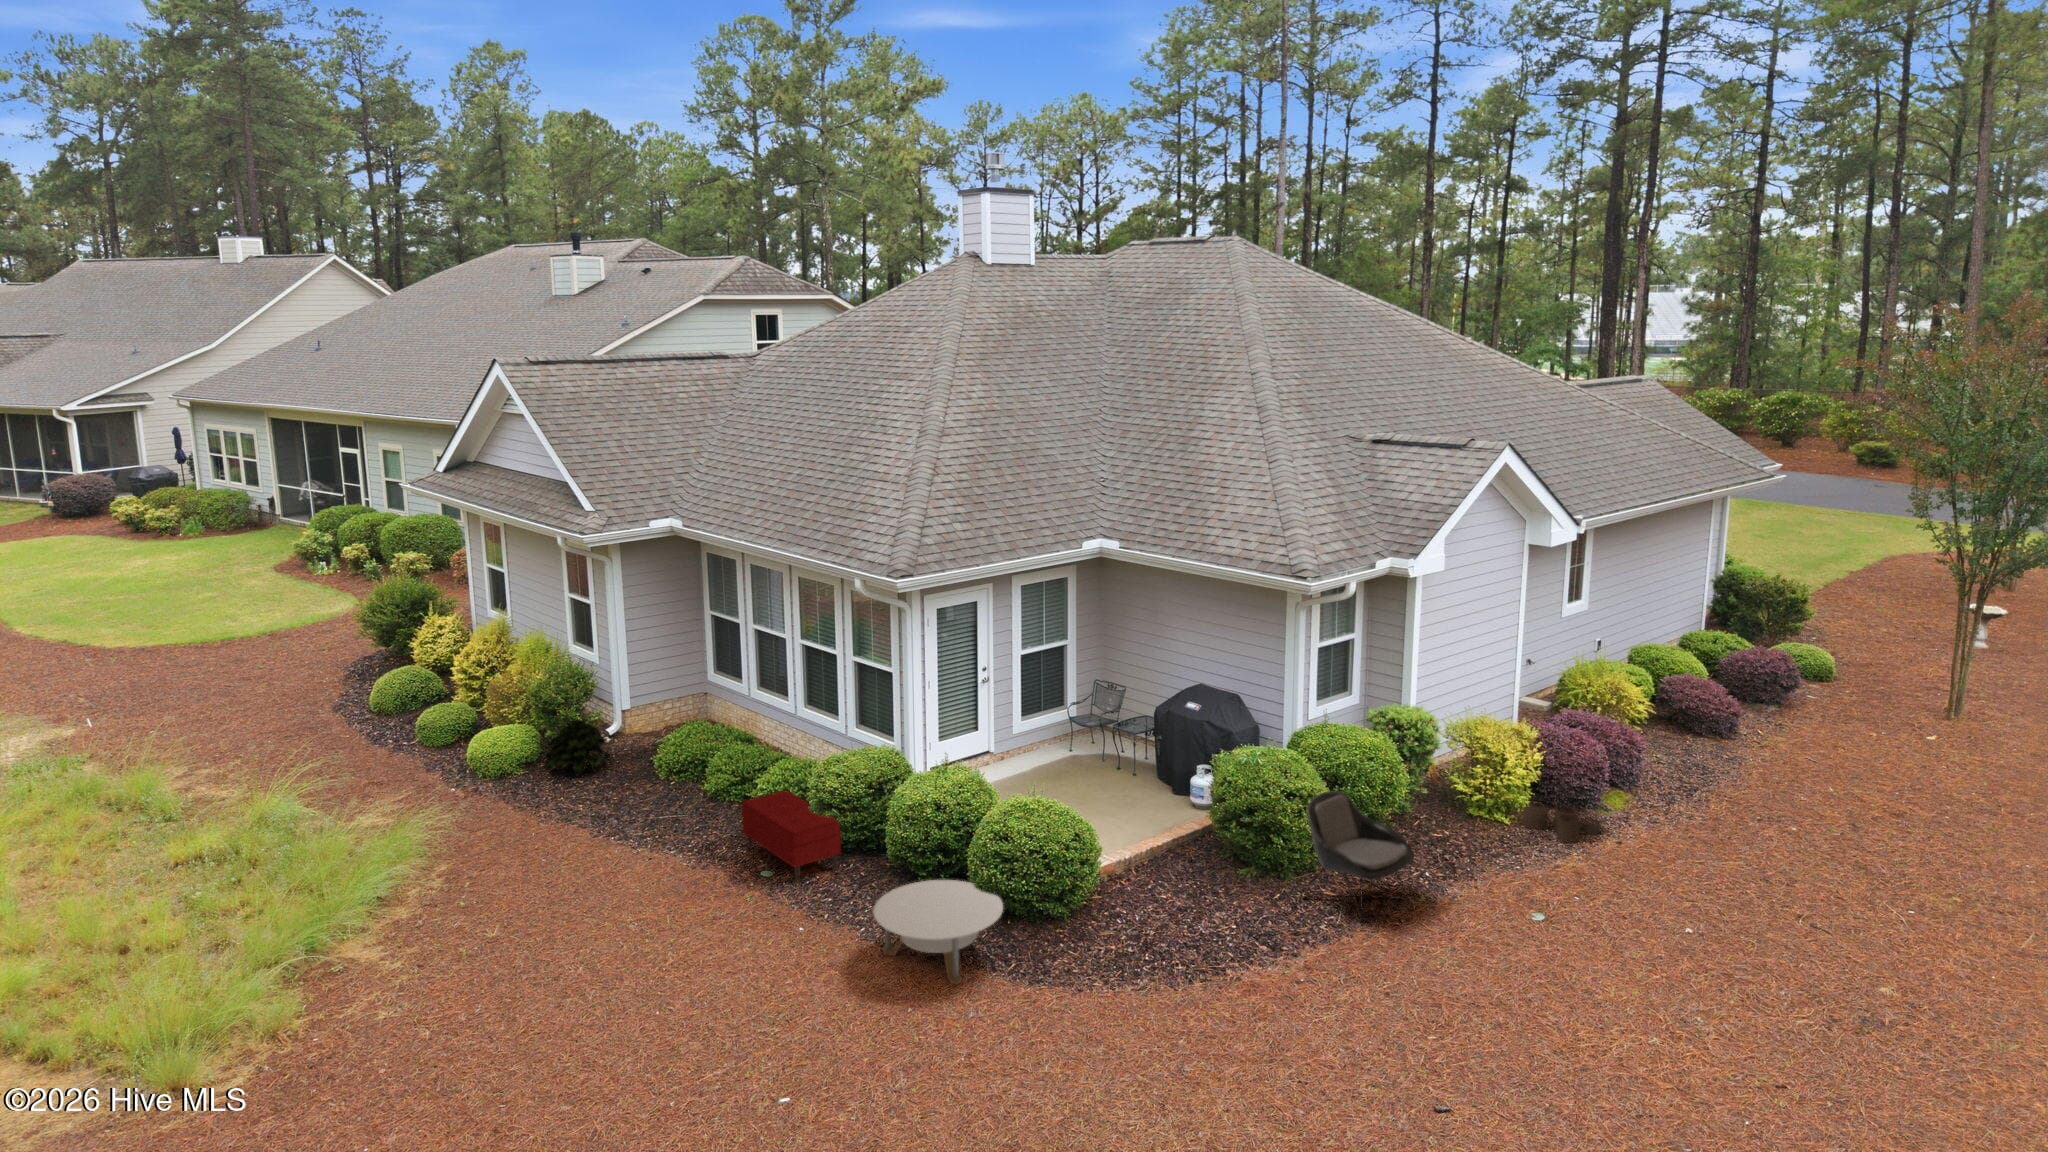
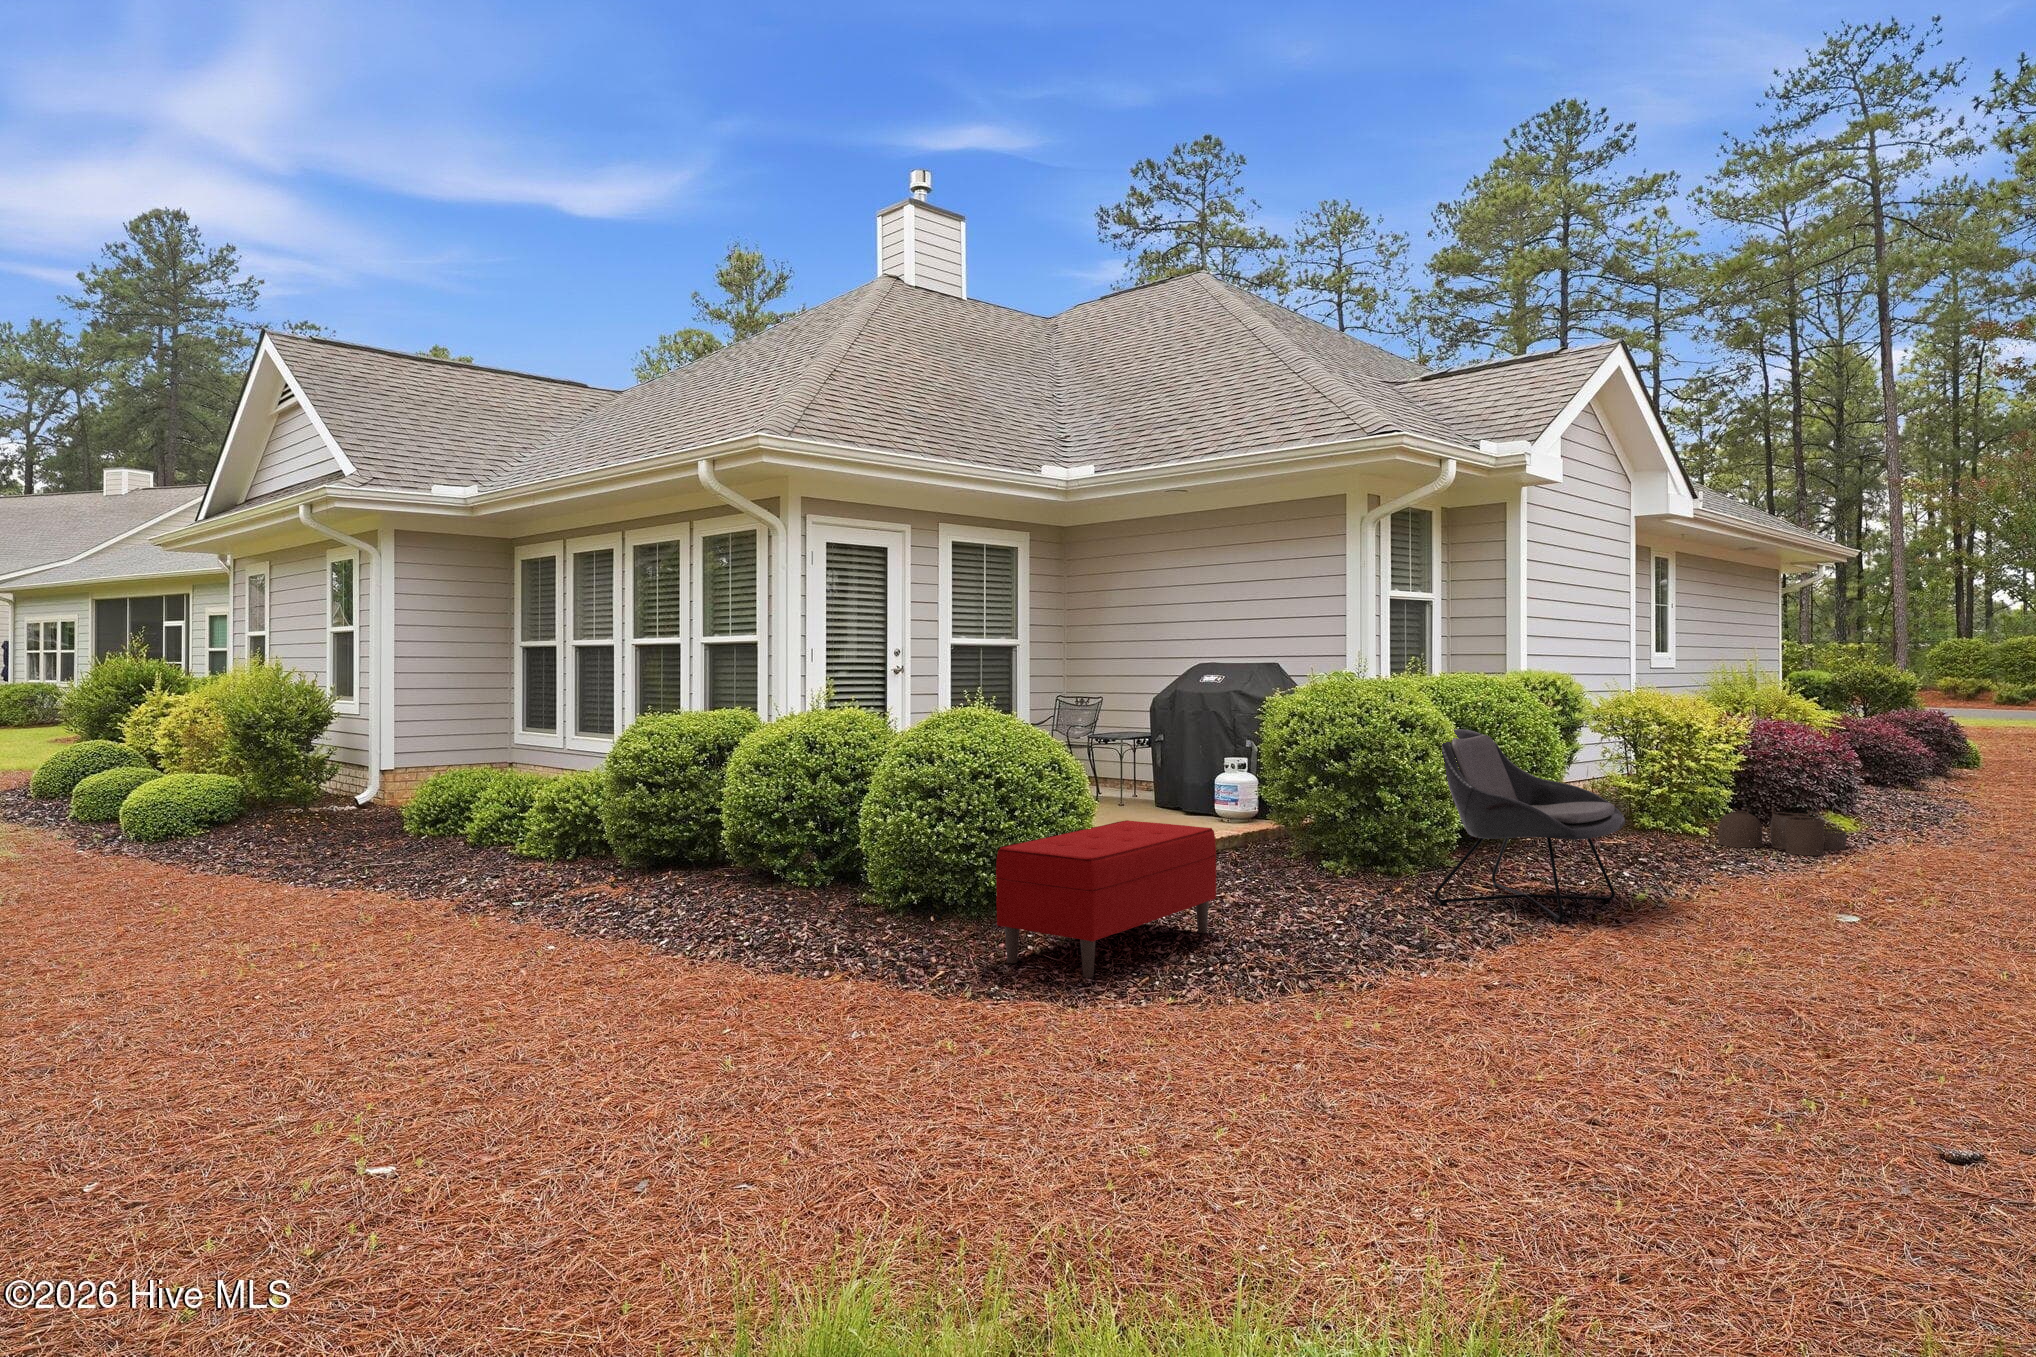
potted plant: present [545,720,610,775] -> none [228,758,339,837]
bench: present [741,790,841,882] -> present [996,820,1216,978]
round table: present [873,880,1003,984] -> none [664,850,919,1000]

